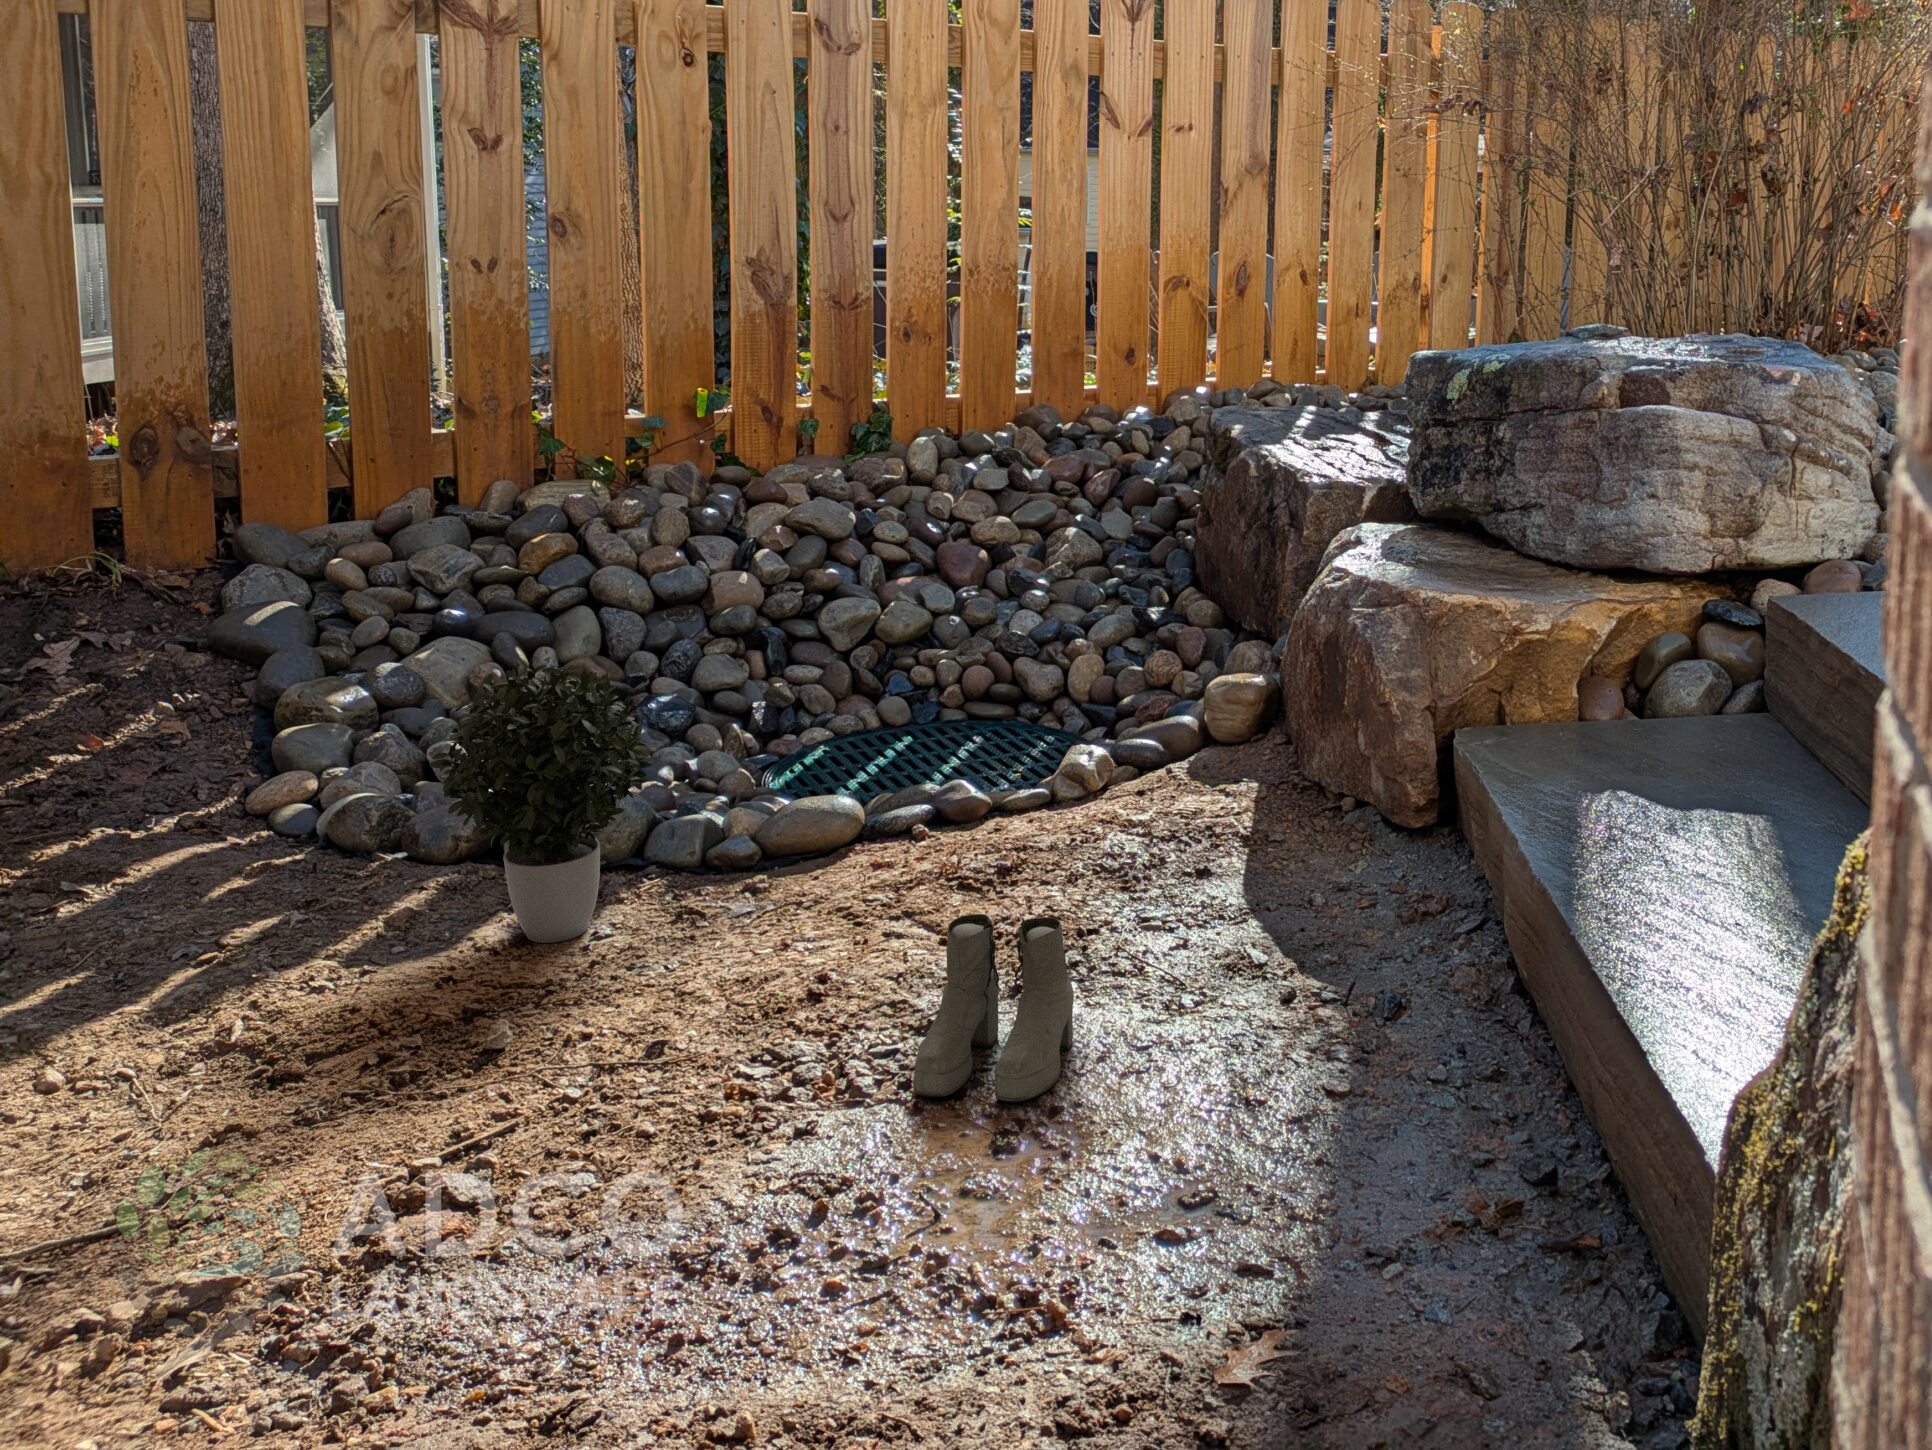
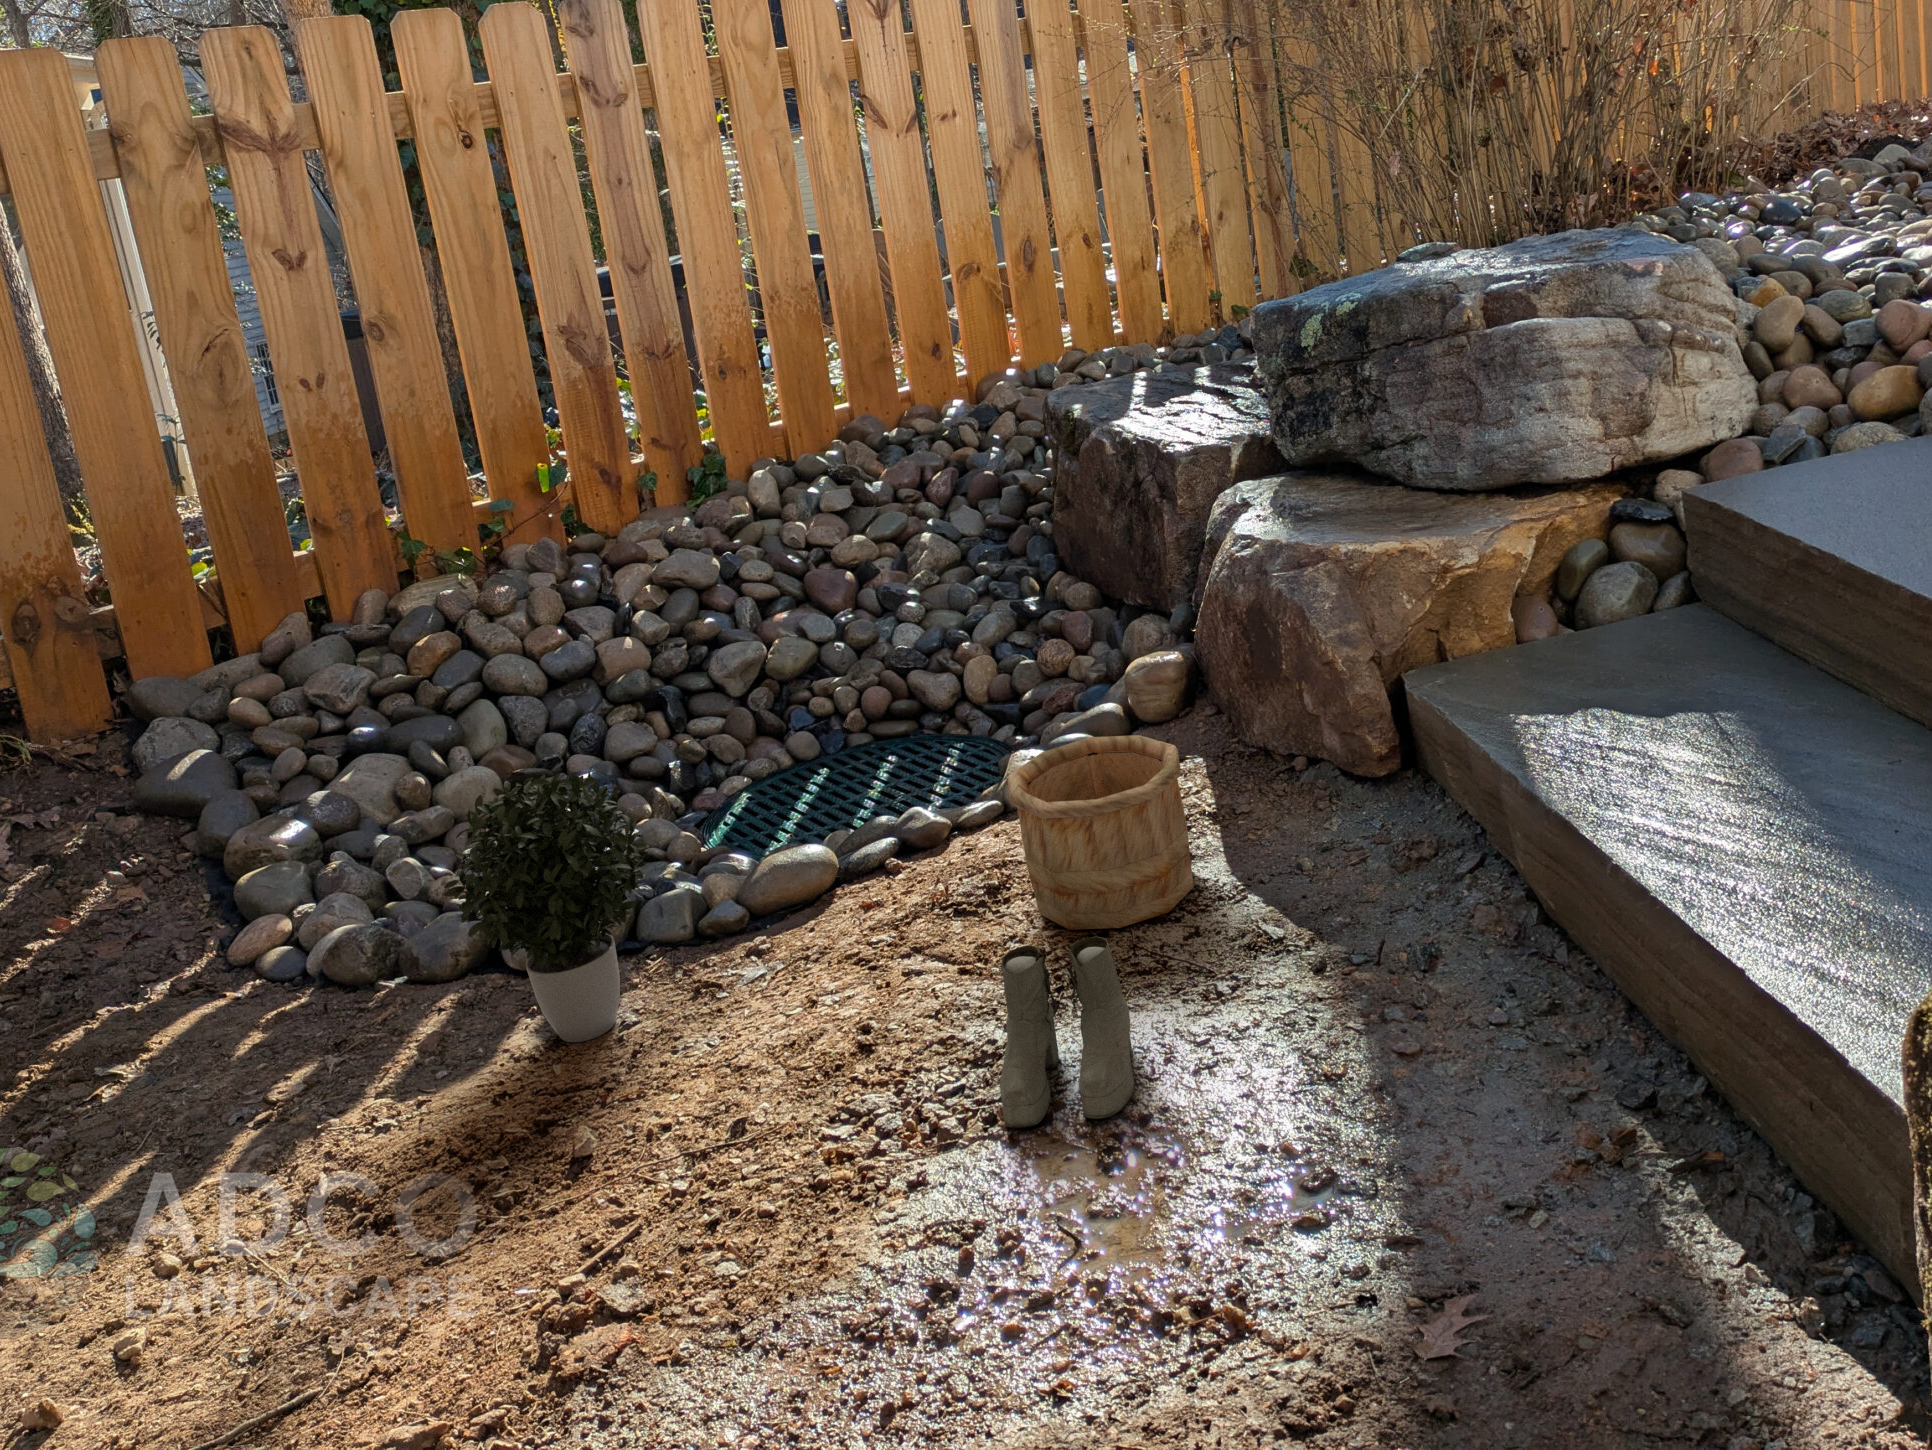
wooden bucket: none [1025,733,1212,928] -> present [1008,735,1194,930]

